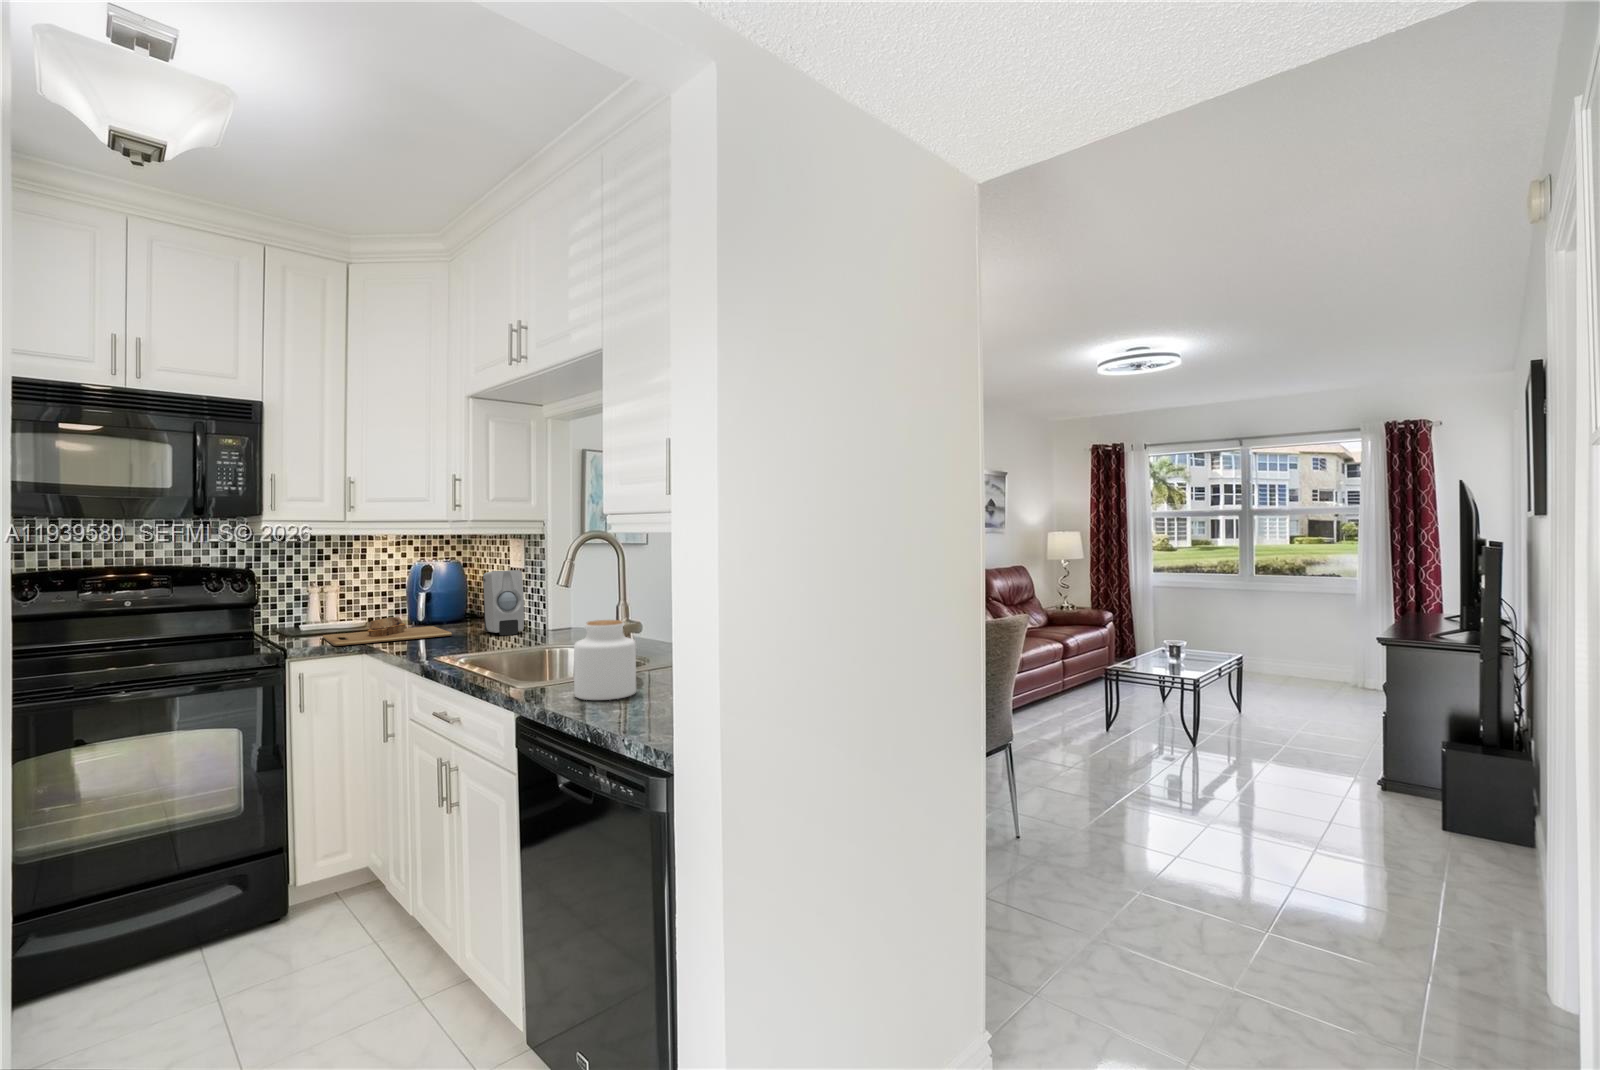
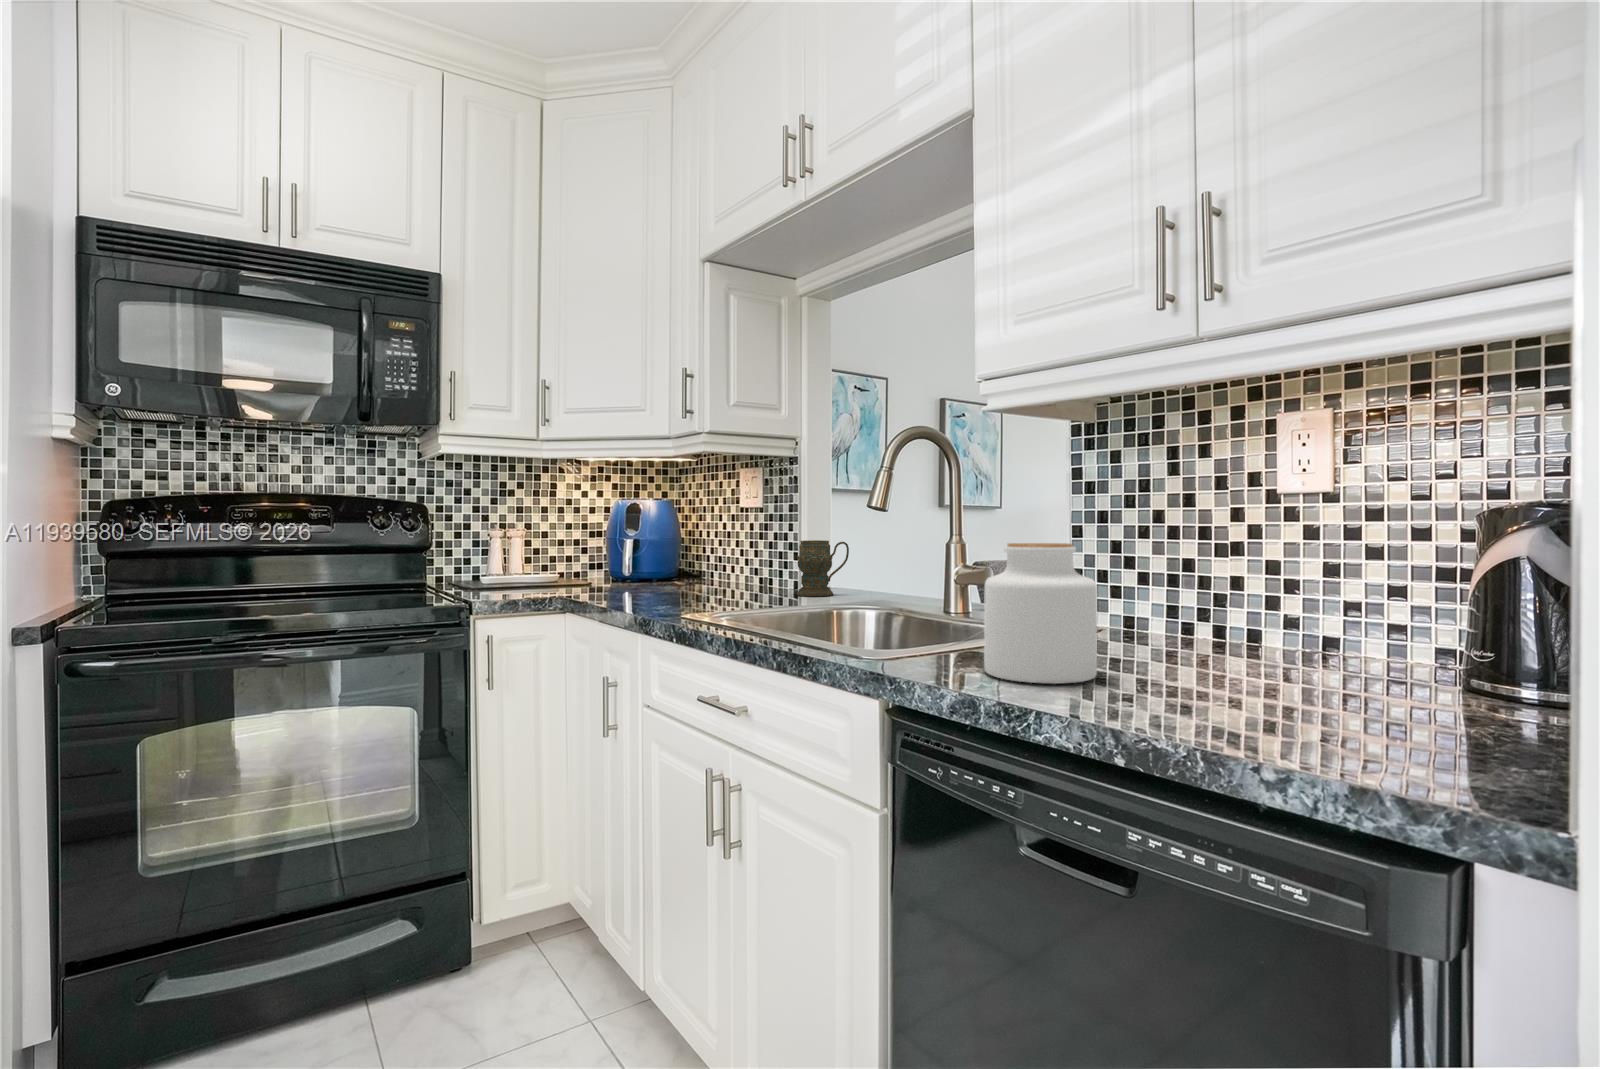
soap dispenser: present [483,570,524,635] -> none [713,505,773,595]
mug: none [542,594,580,635] -> present [797,540,849,596]
cutting board: present [323,617,452,646] -> none [513,567,678,601]

